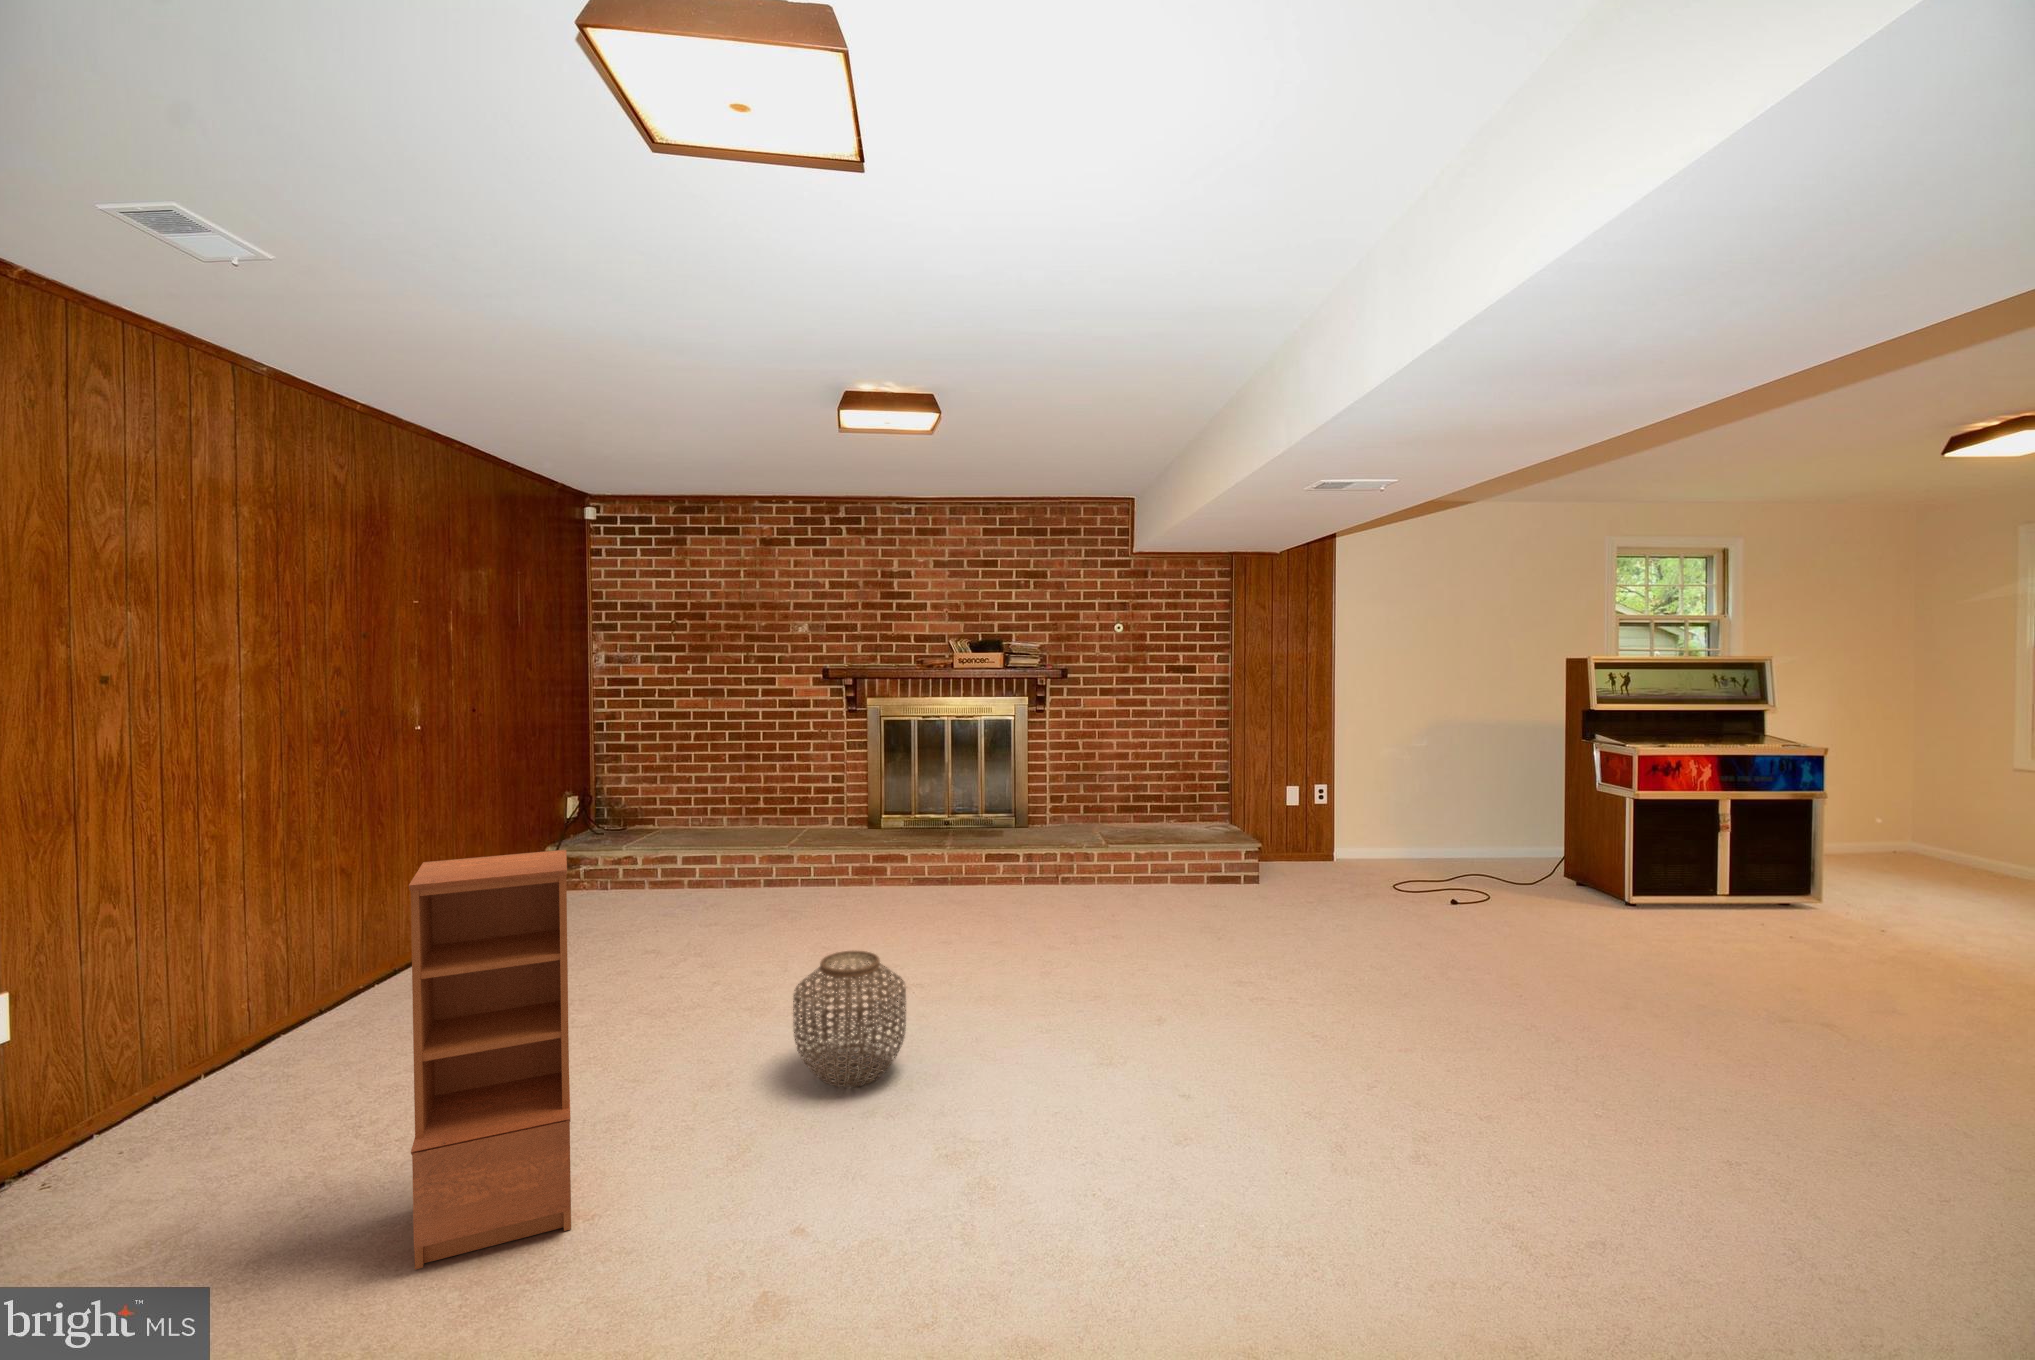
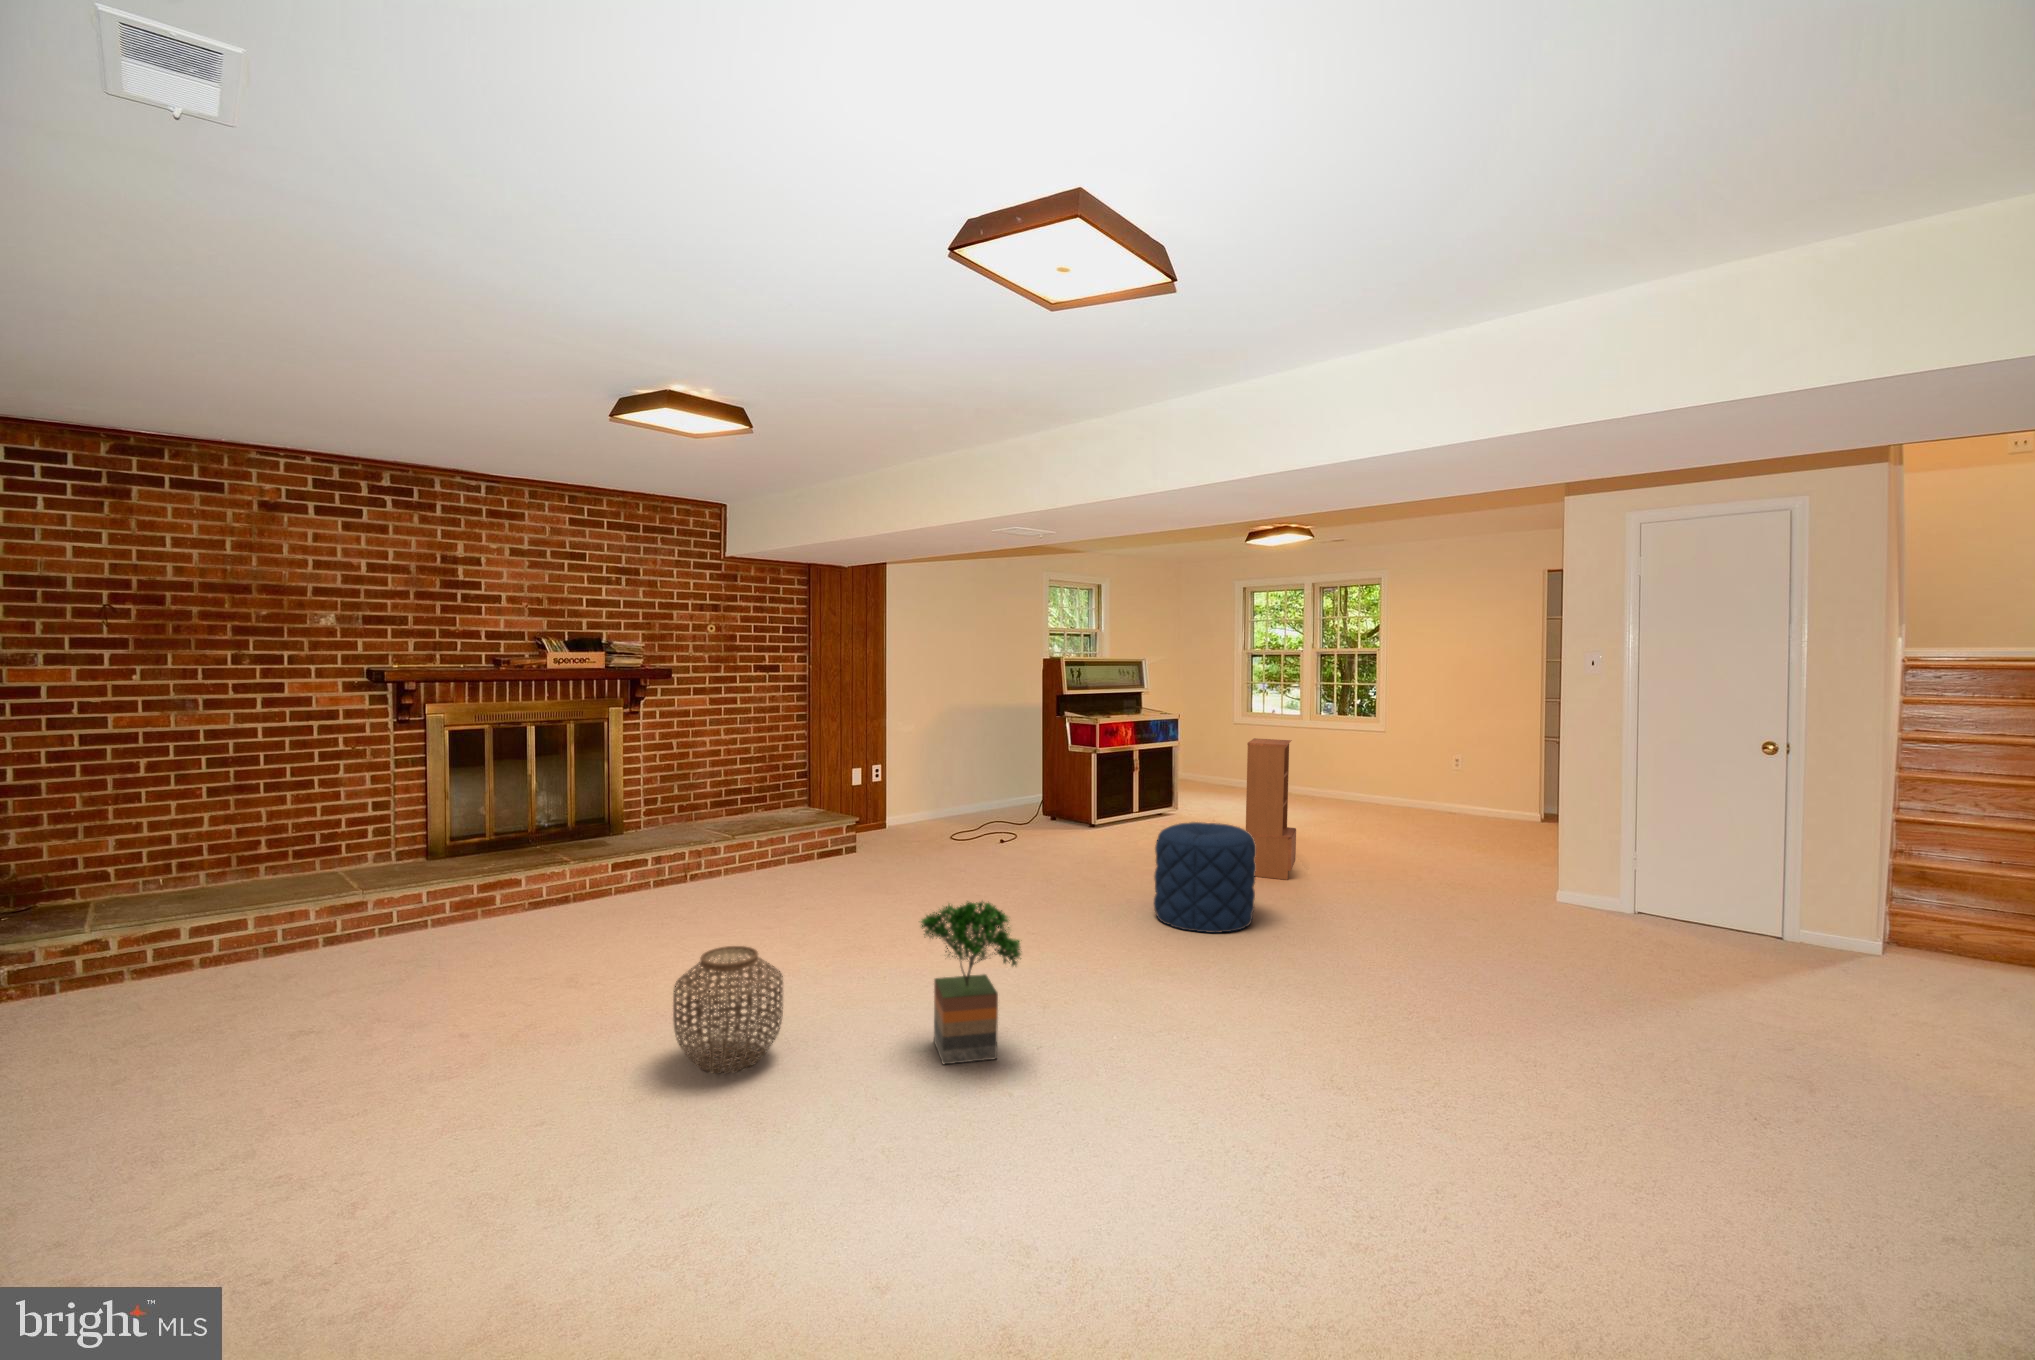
bookcase: present [409,850,571,1270] -> present [1246,738,1296,880]
pouf: none [1576,910,1780,1111] -> present [1154,822,1256,933]
potted tree: none [1016,951,1141,1178] -> present [921,901,1021,1065]

